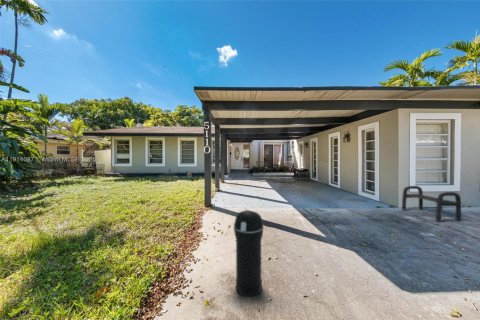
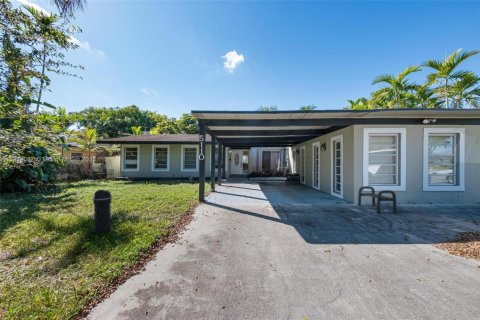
trash can: present [234,210,263,296] -> present [93,190,112,233]

